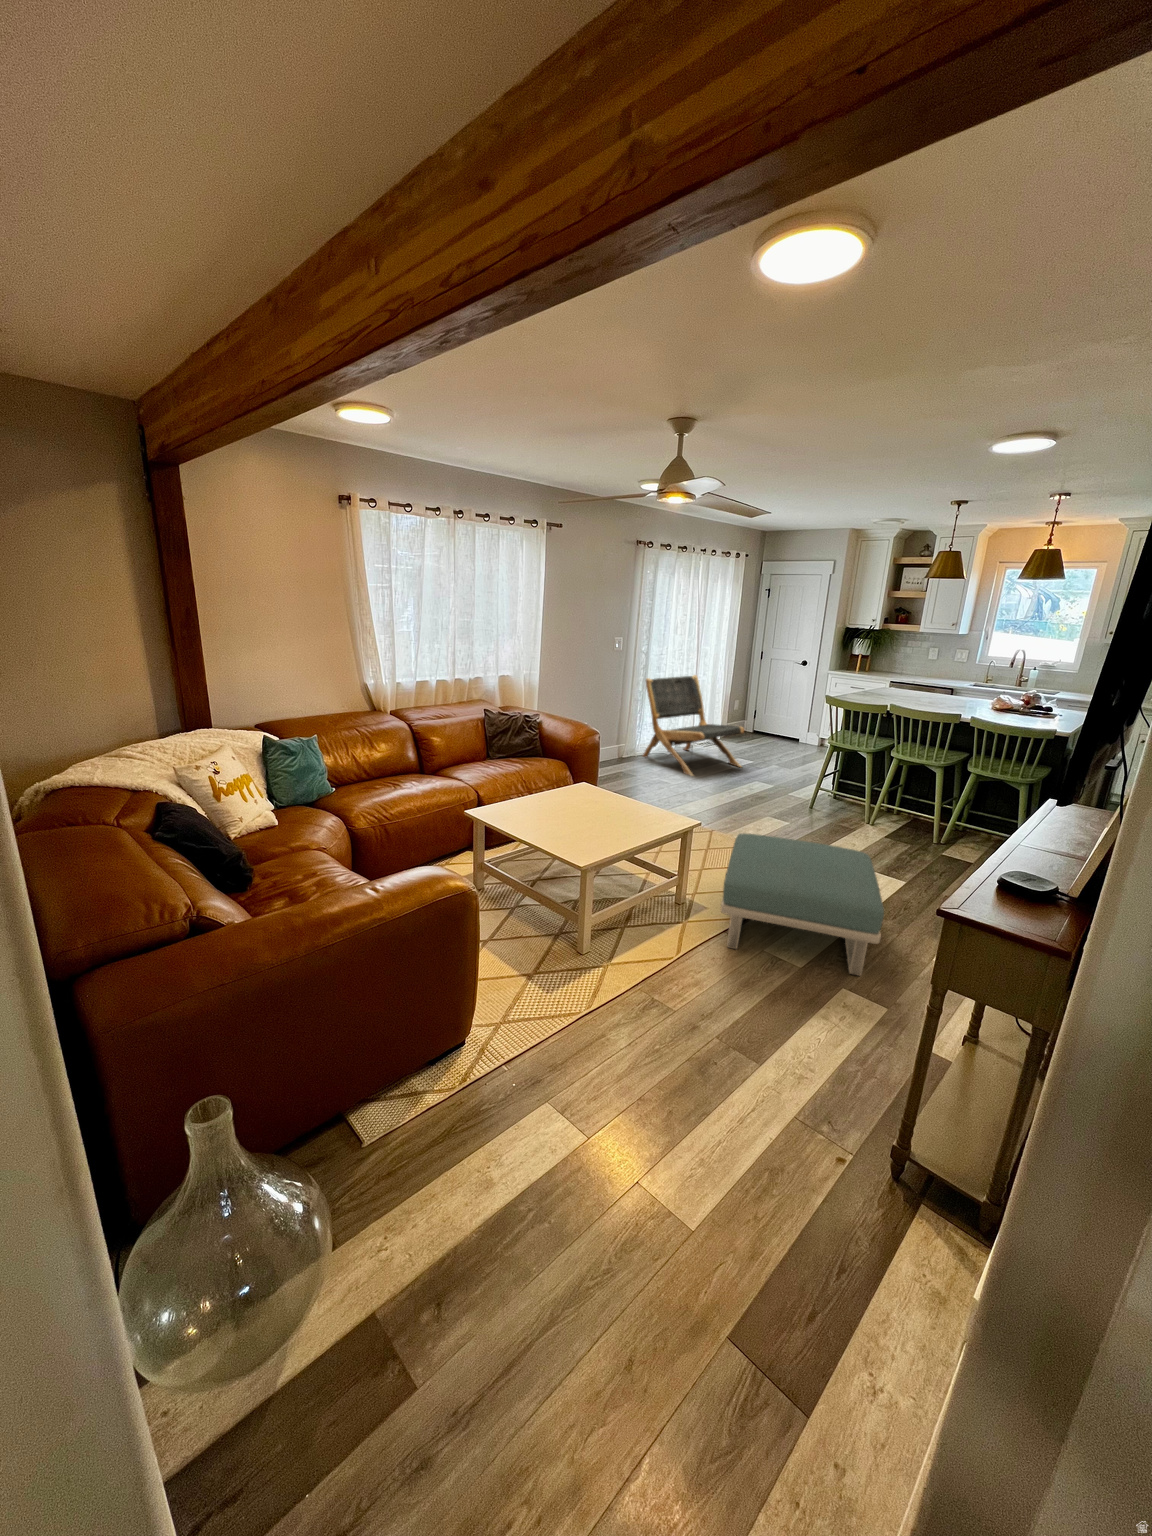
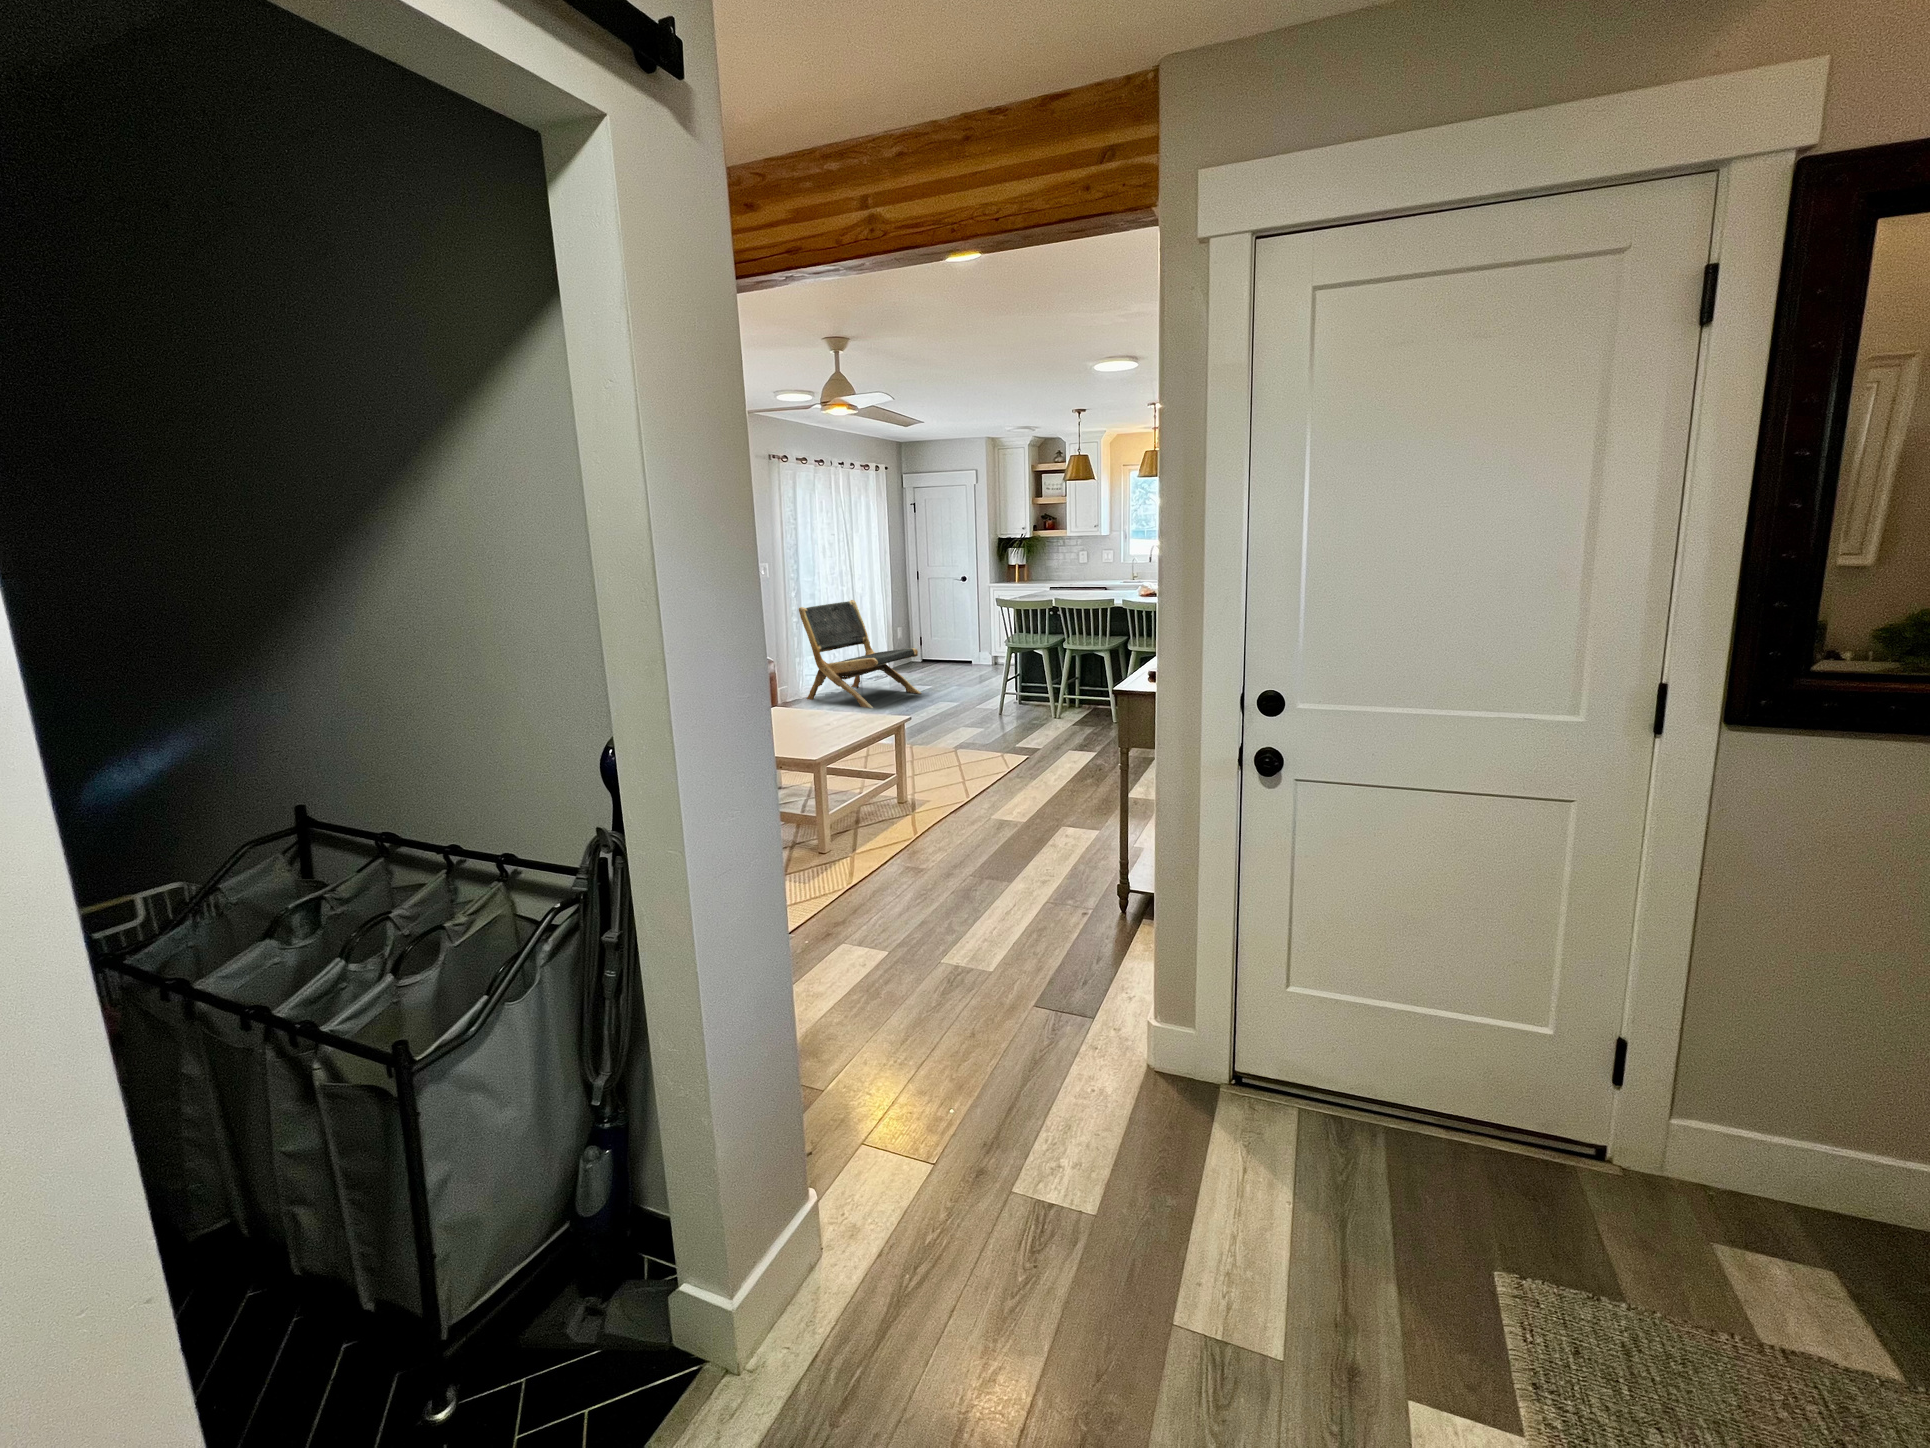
footstool: present [721,833,884,976] -> none [944,720,1084,822]

